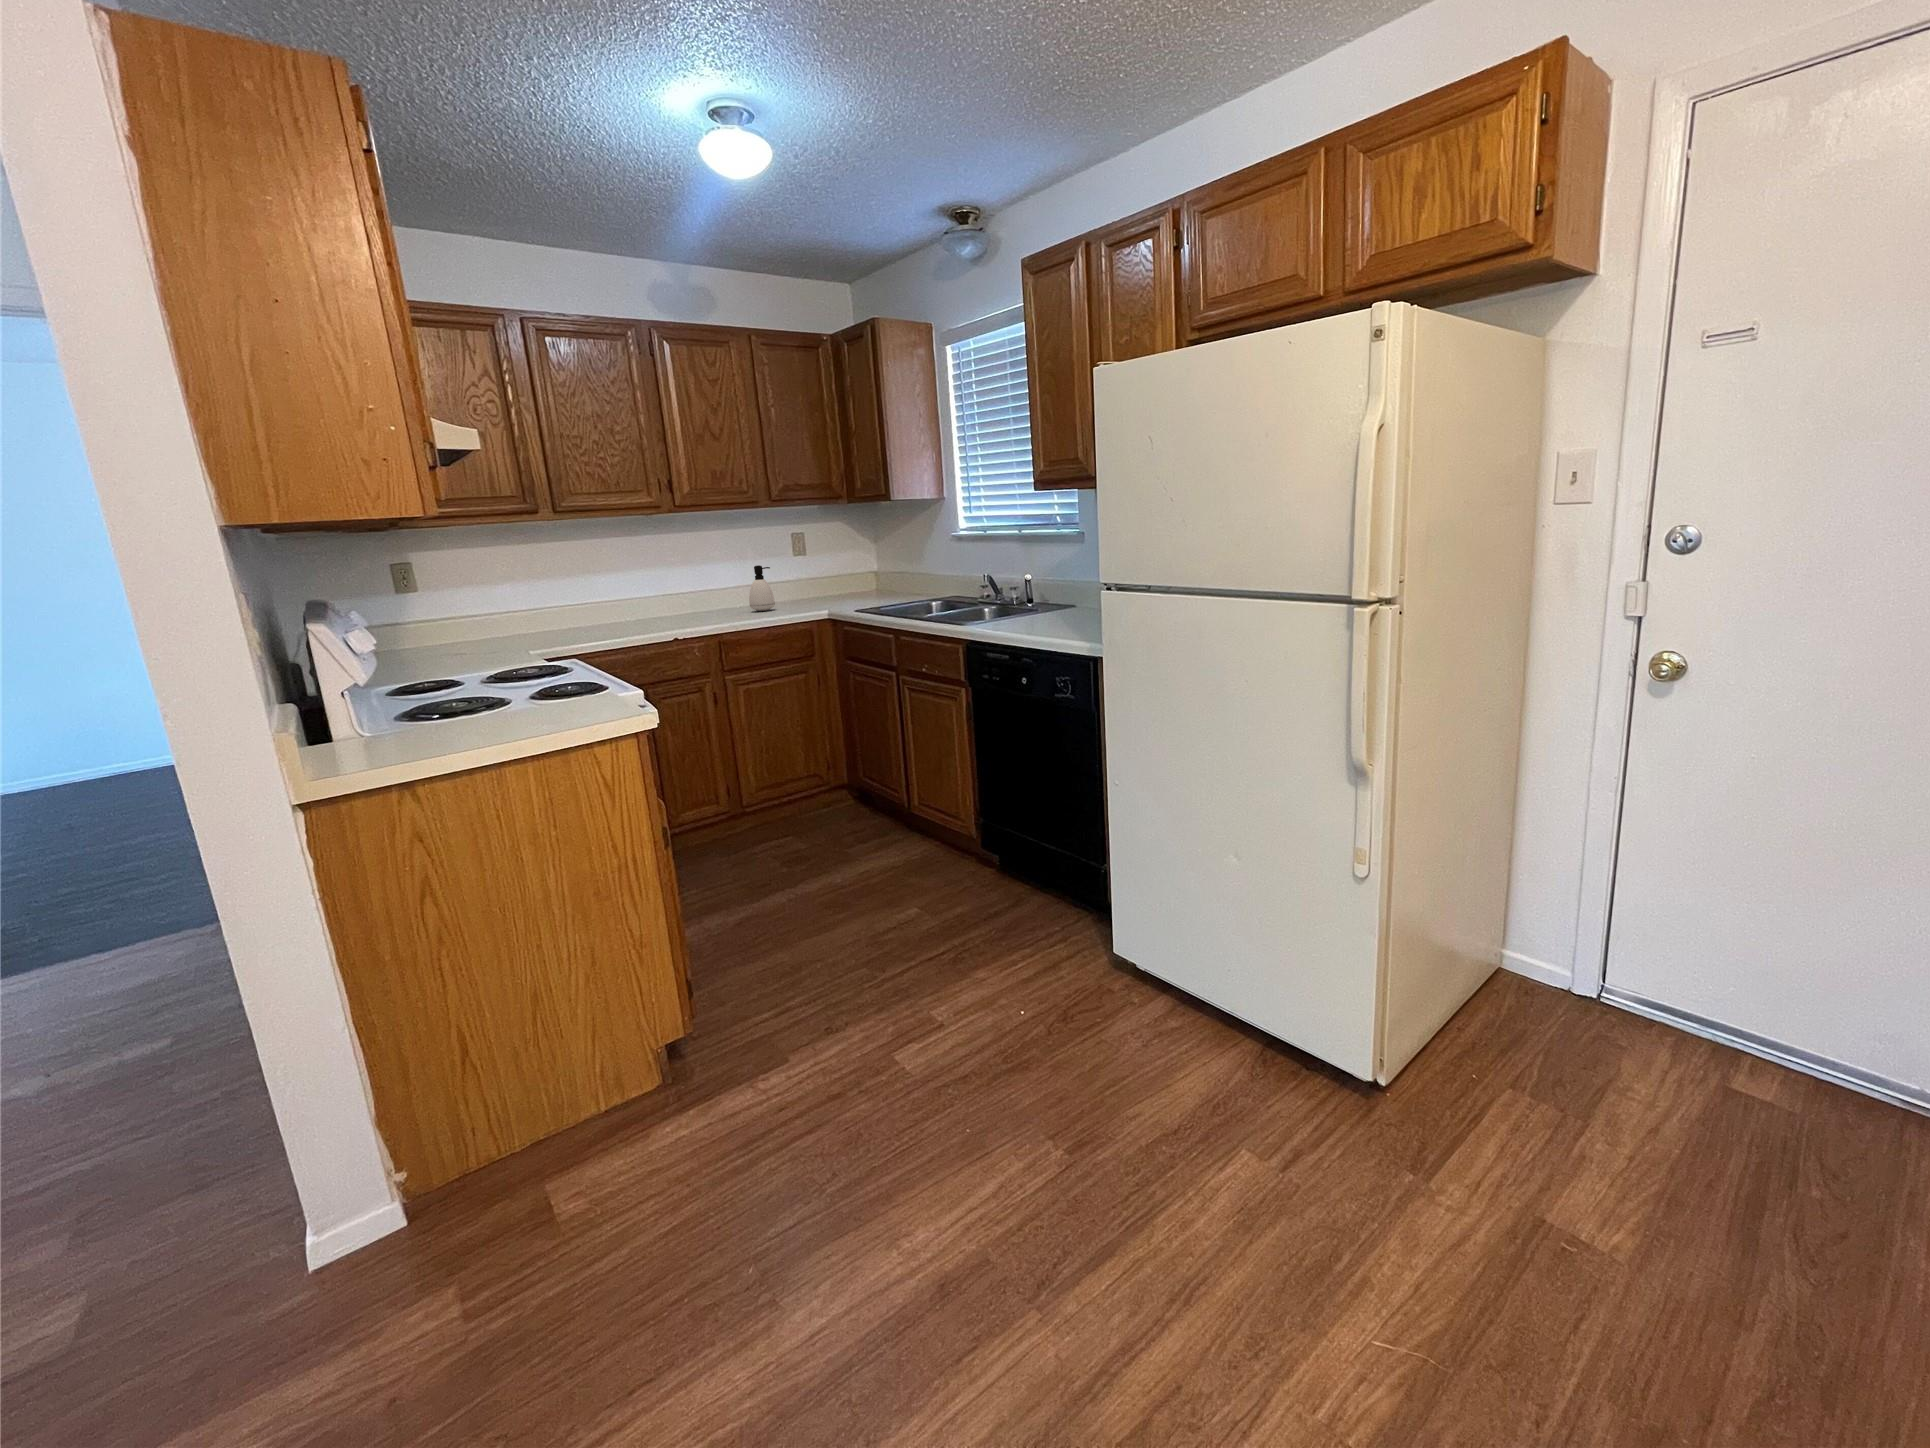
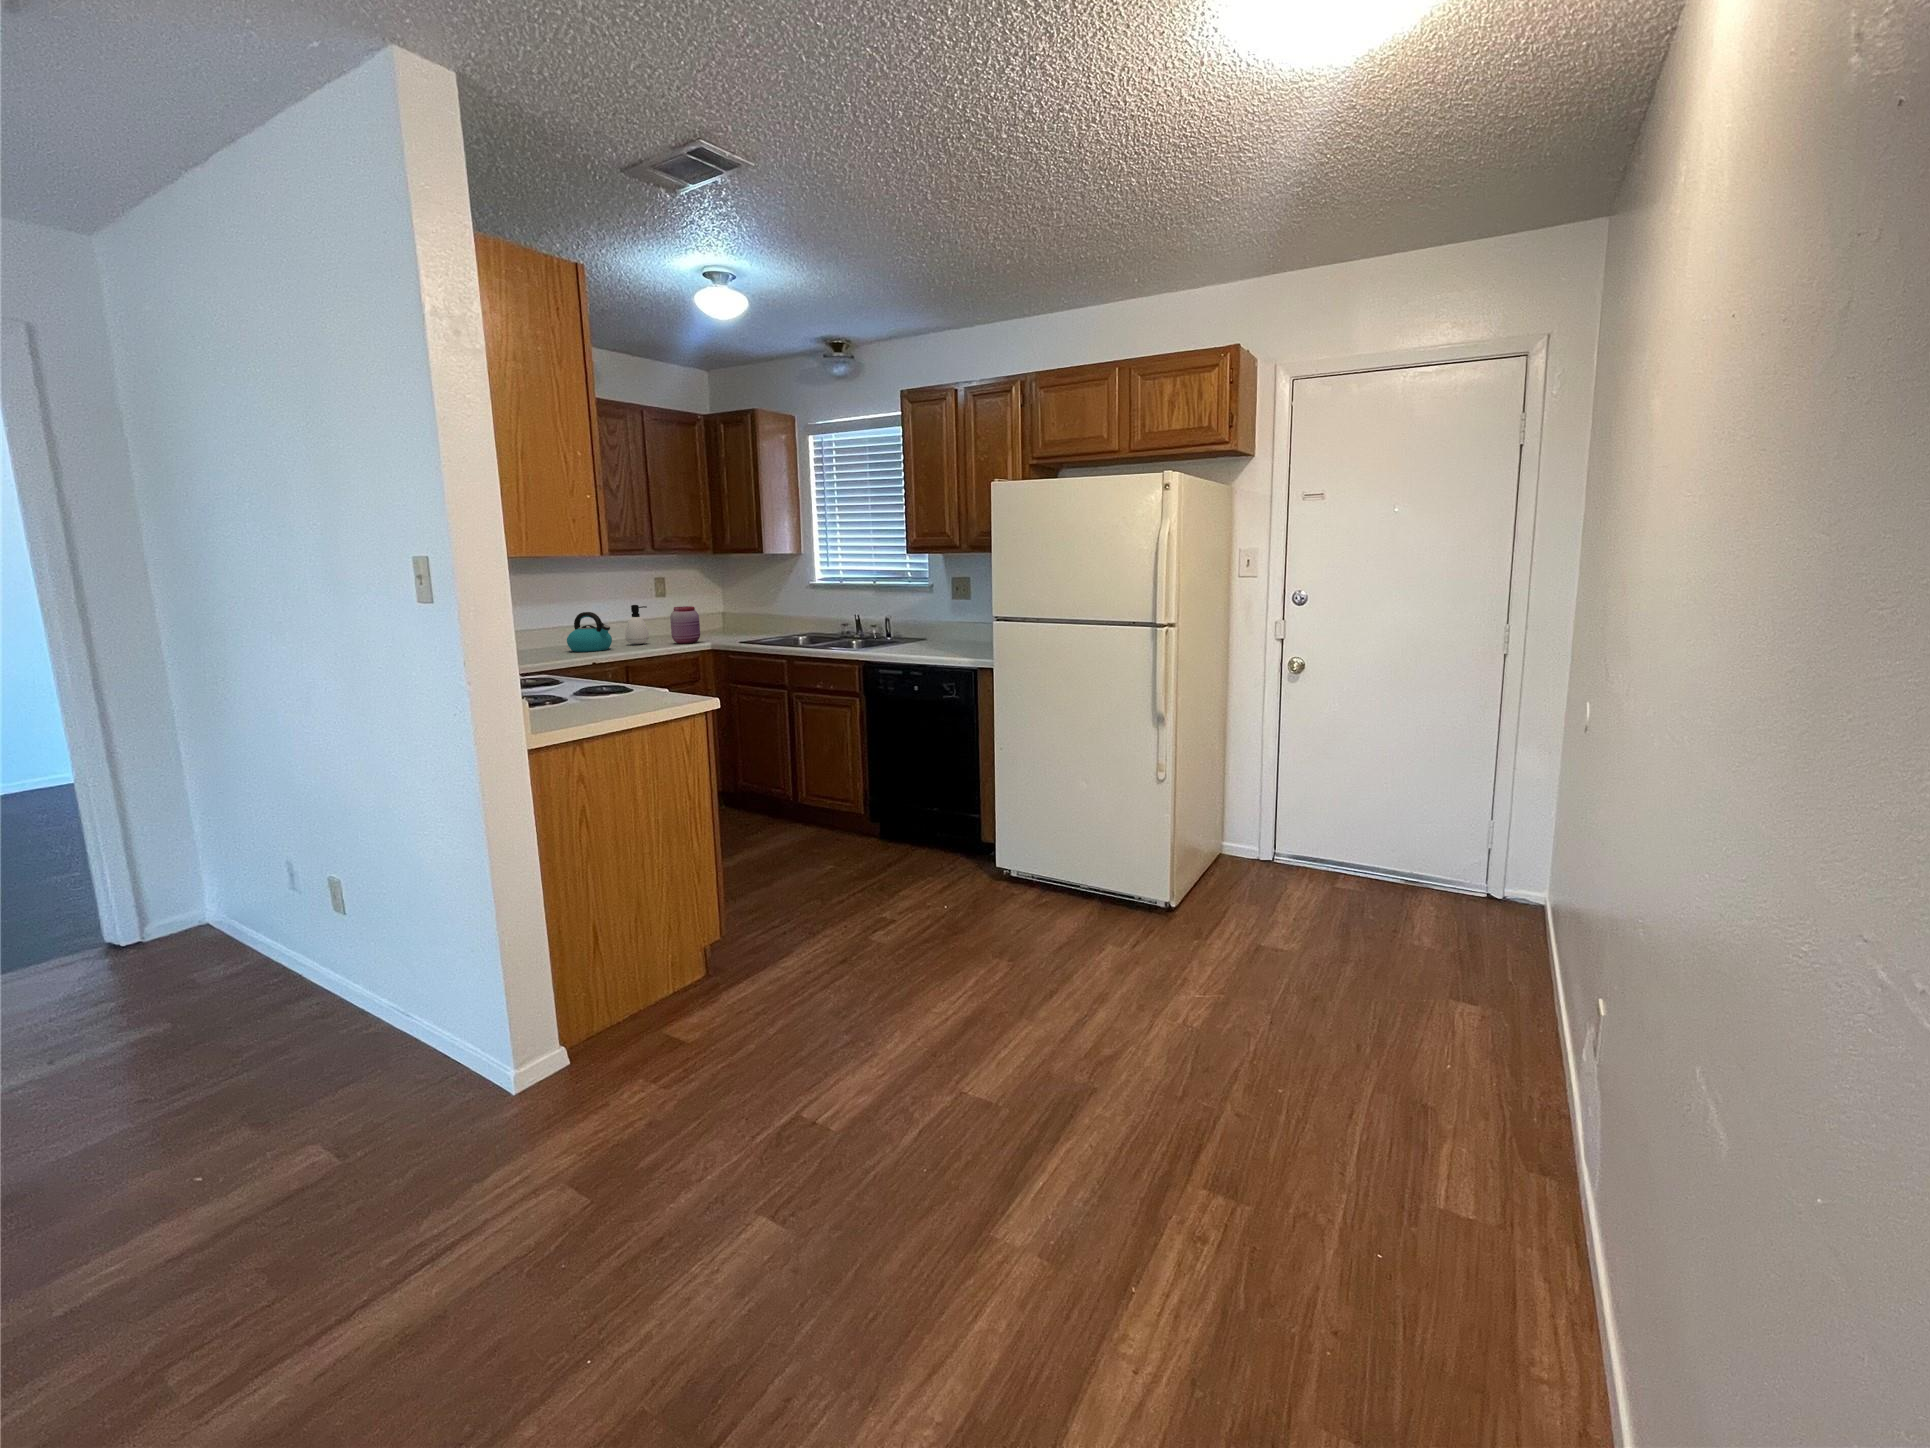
jar: none [792,566,826,610] -> present [670,606,700,644]
kettle: none [680,575,728,621] -> present [567,612,612,652]

